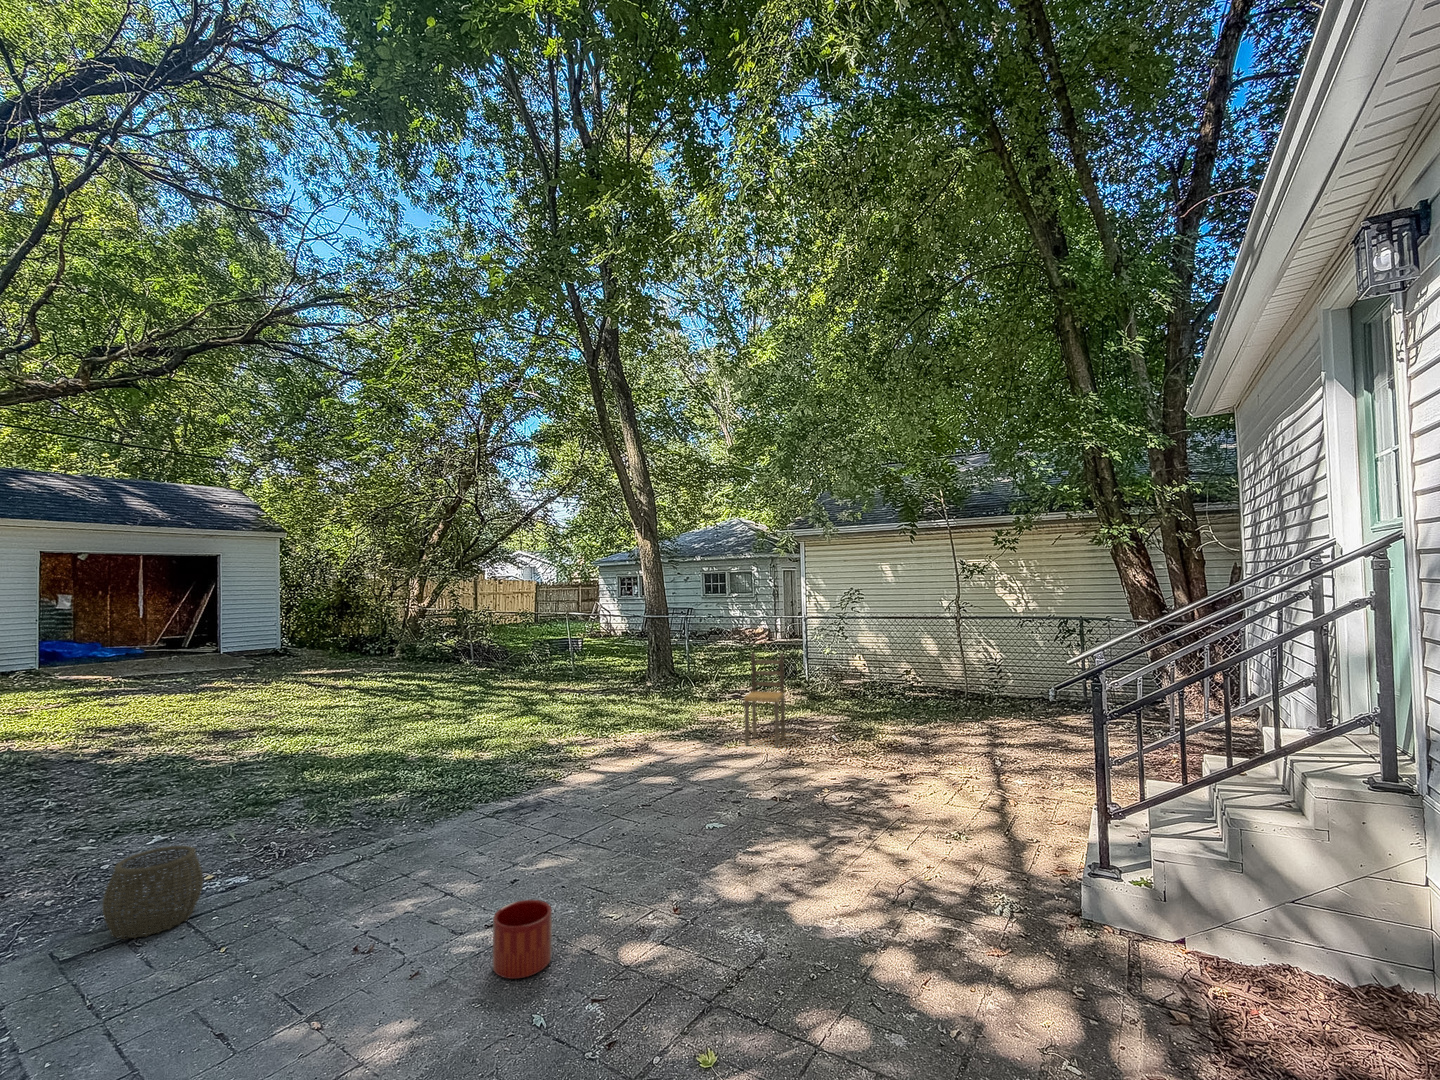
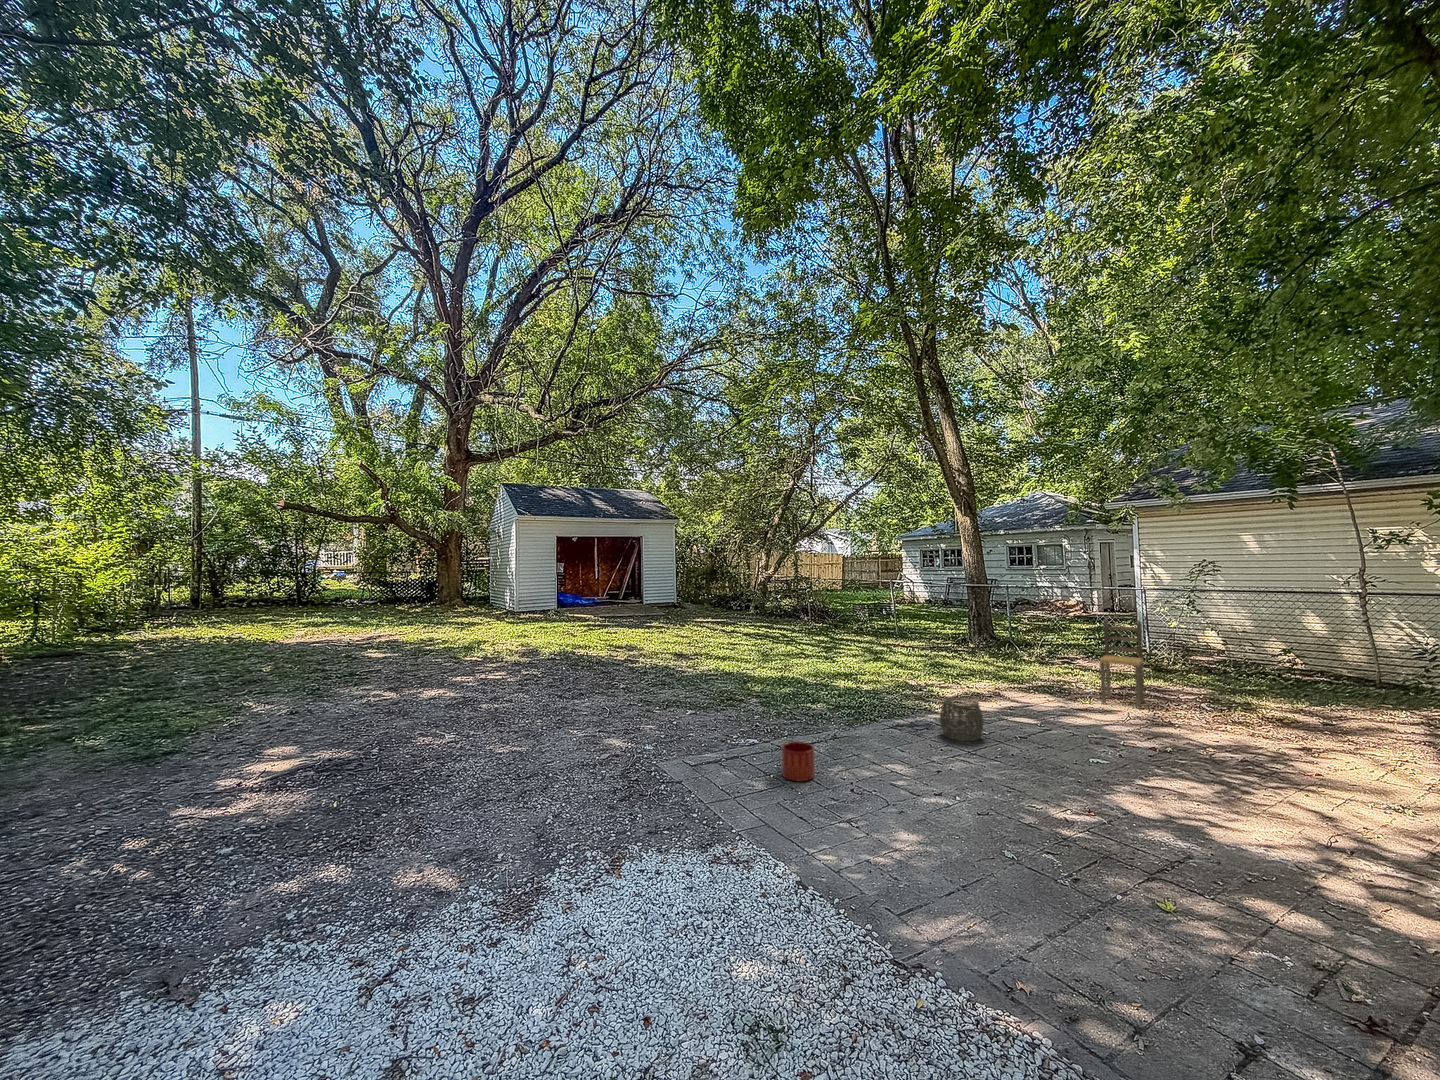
woven basket: present [103,846,203,939] -> present [940,698,984,741]
planter: present [493,900,552,979] -> present [782,742,815,781]

